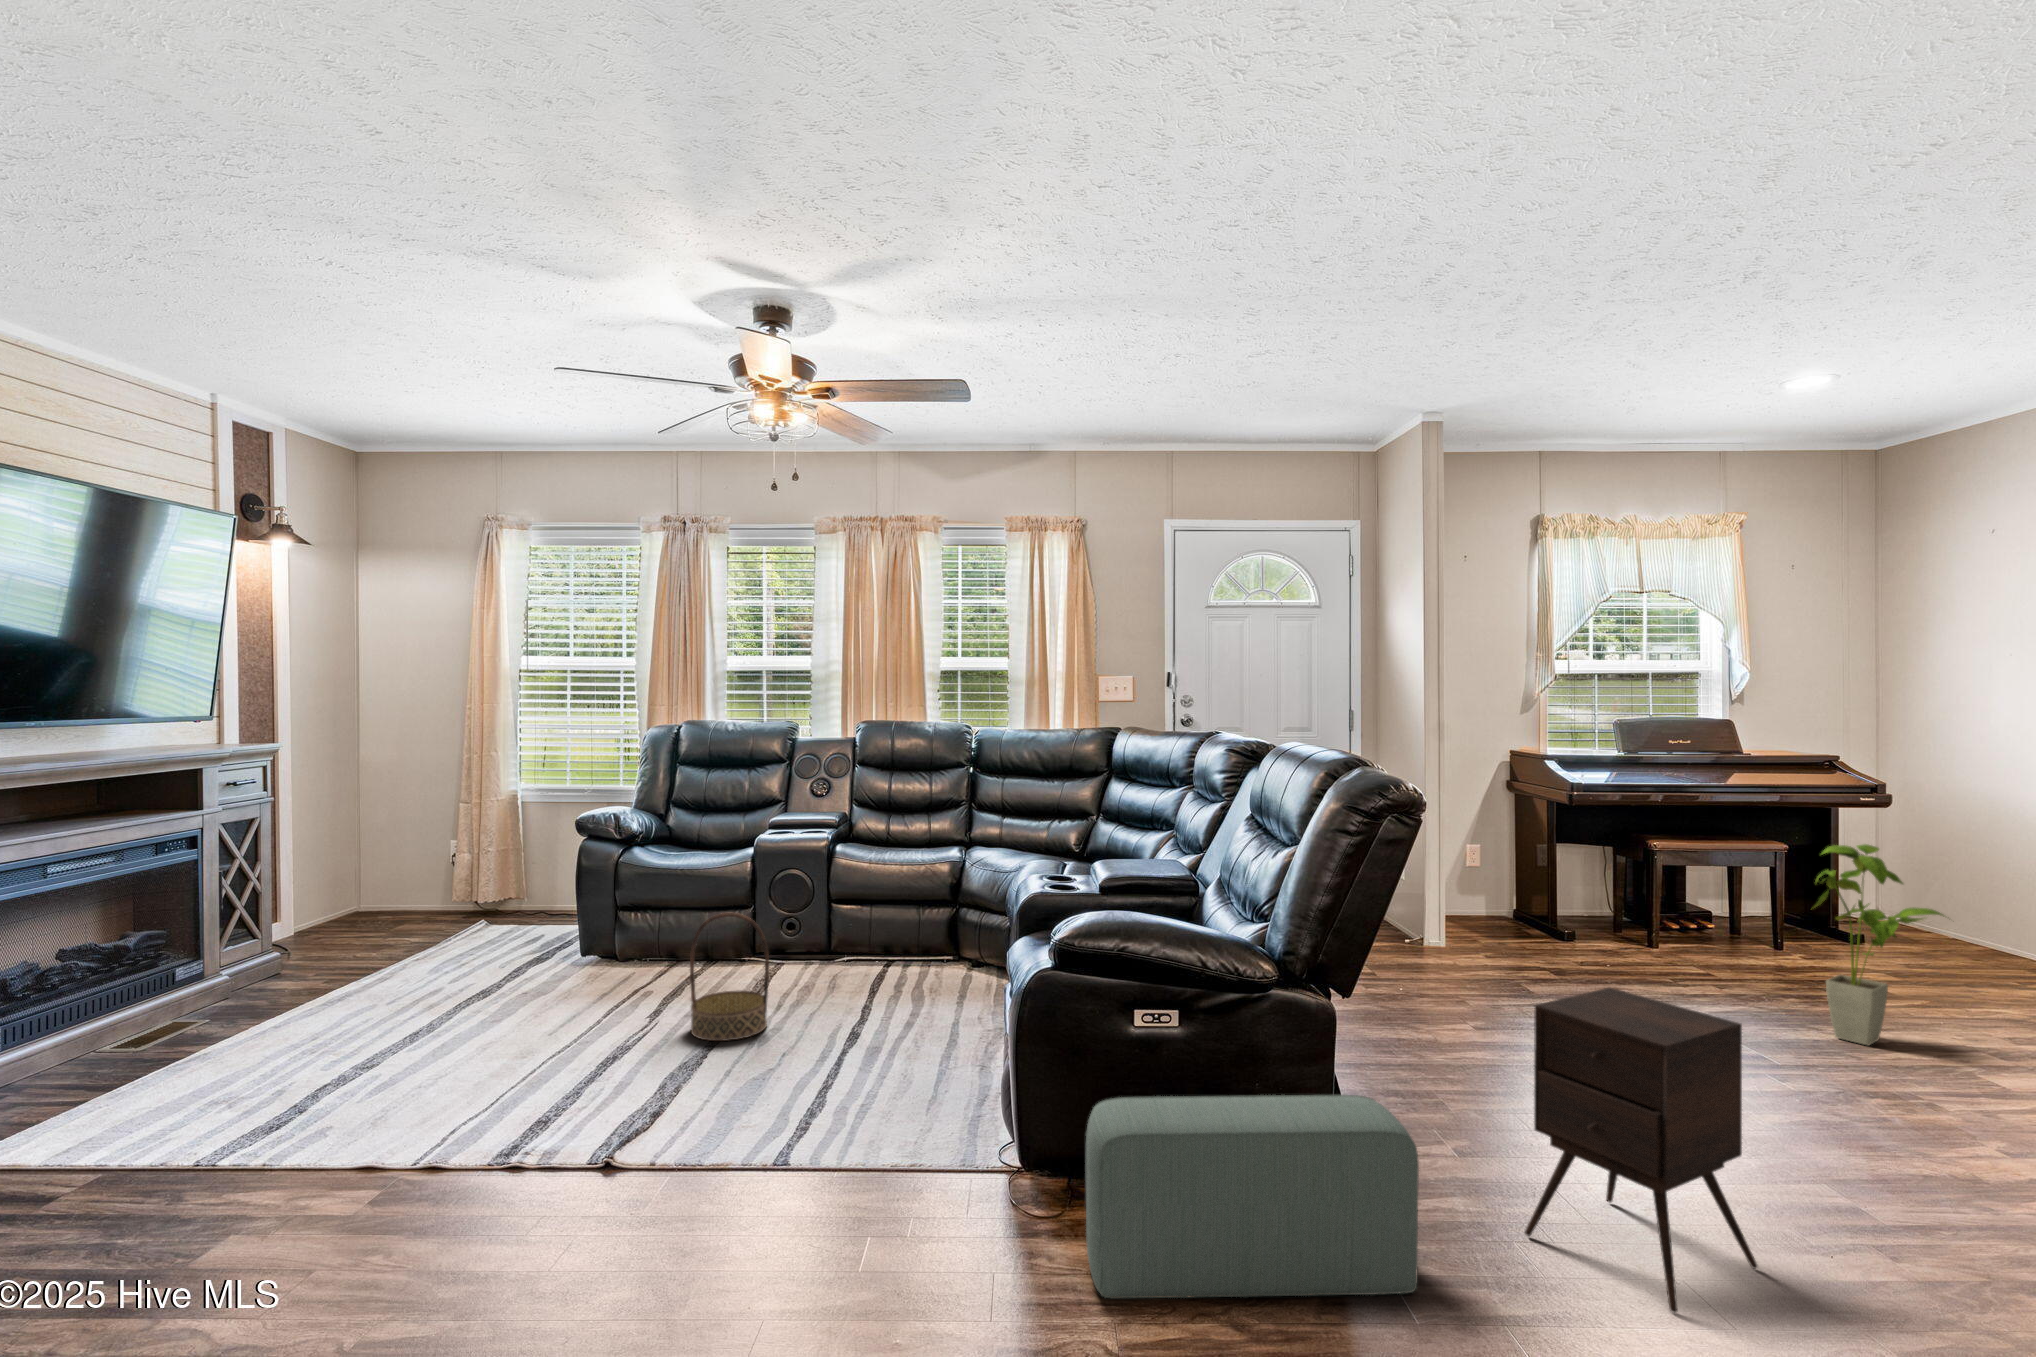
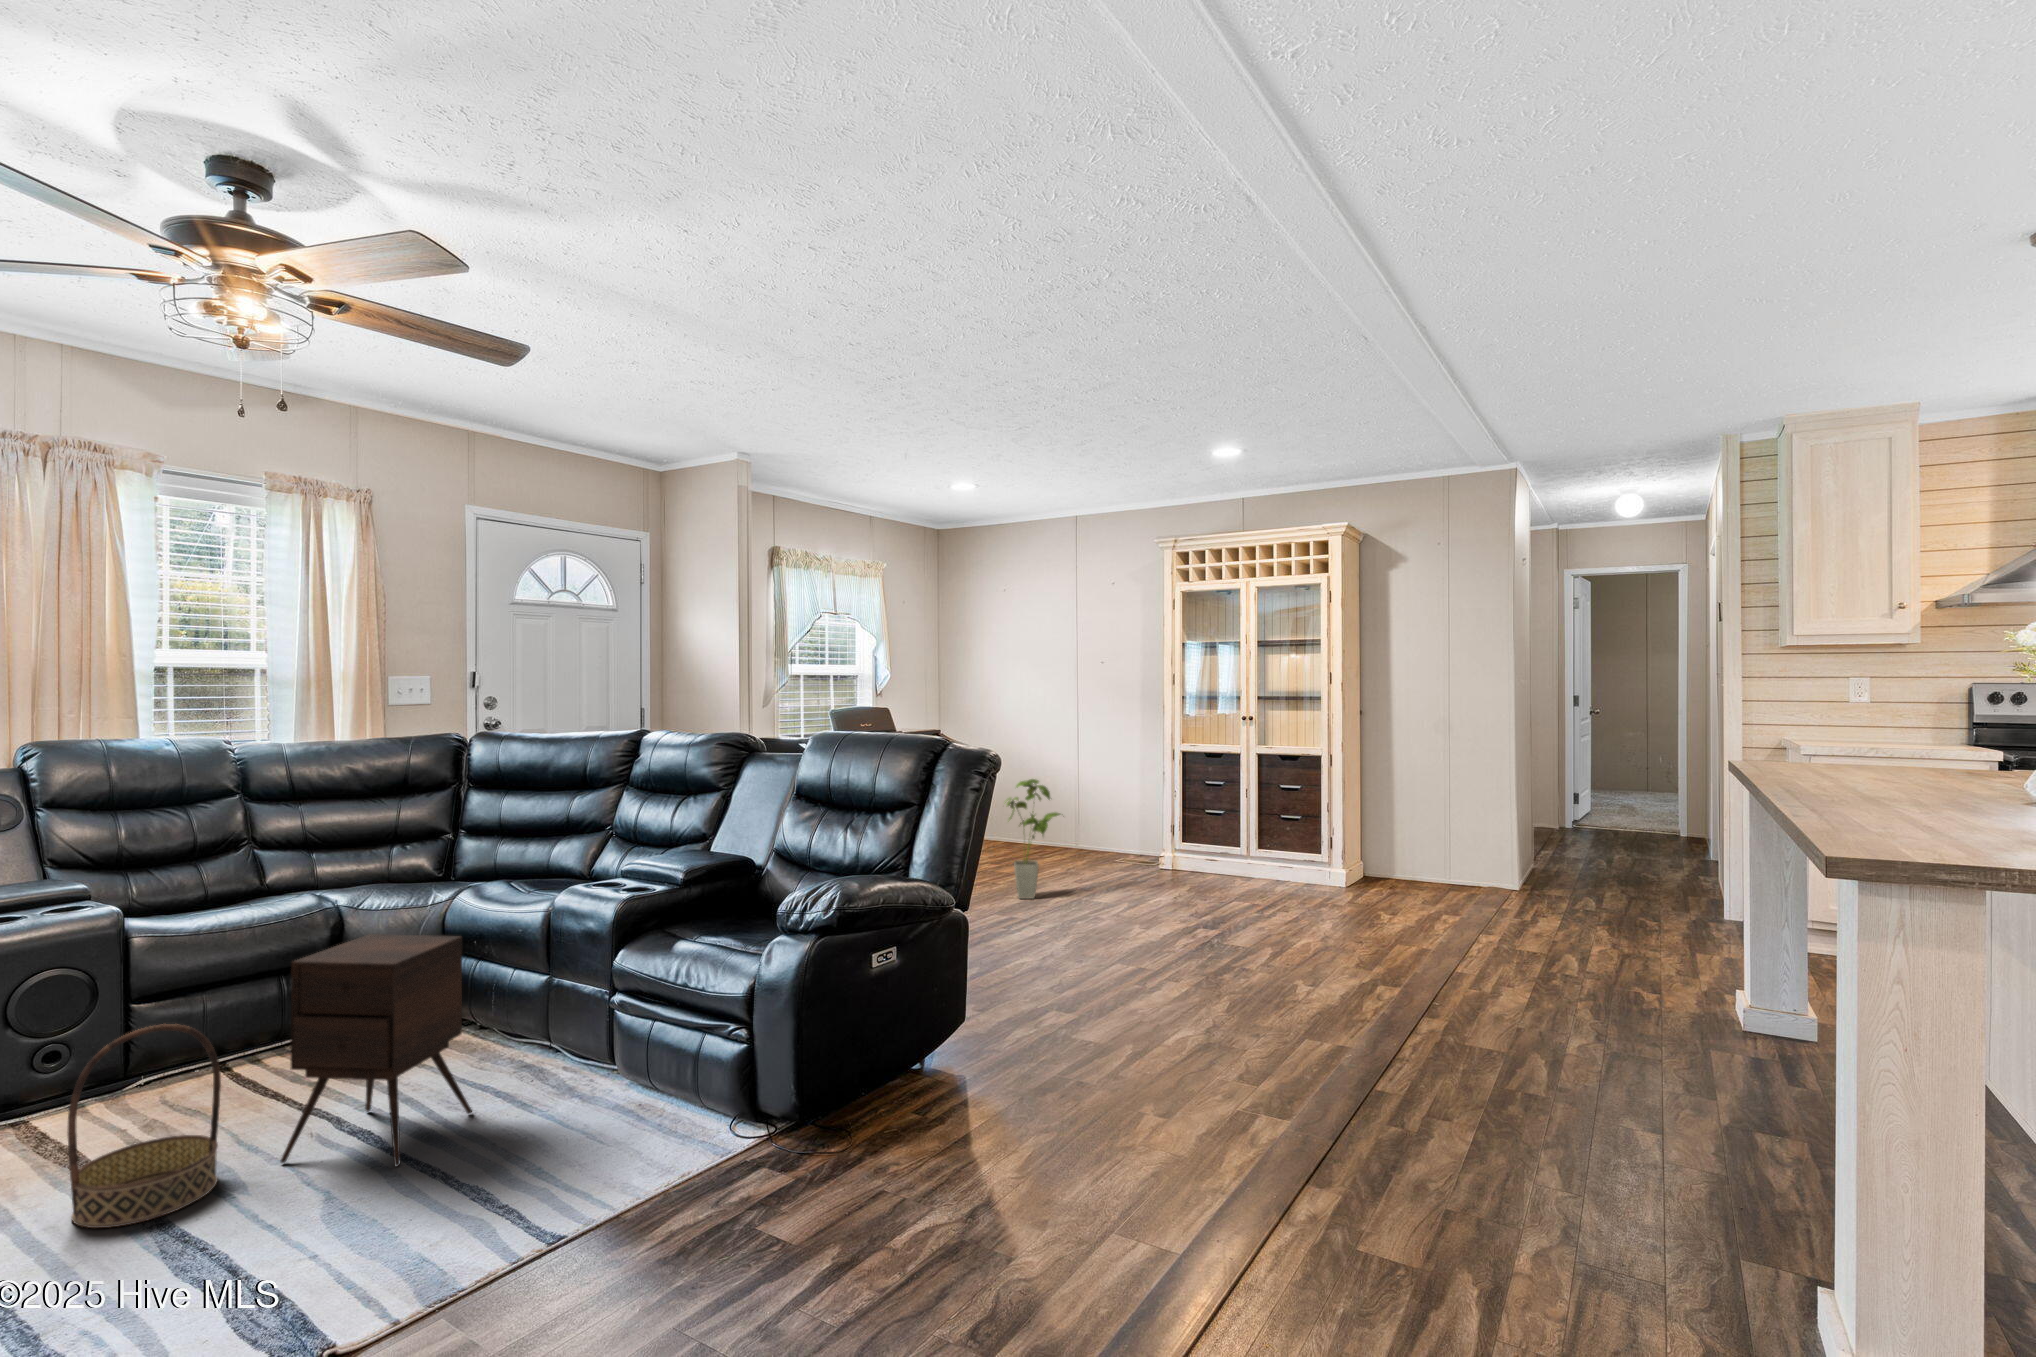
side table: present [1525,988,1758,1313] -> present [281,934,472,1166]
pouf: present [1086,1095,1419,1298] -> none [908,965,1074,1156]

